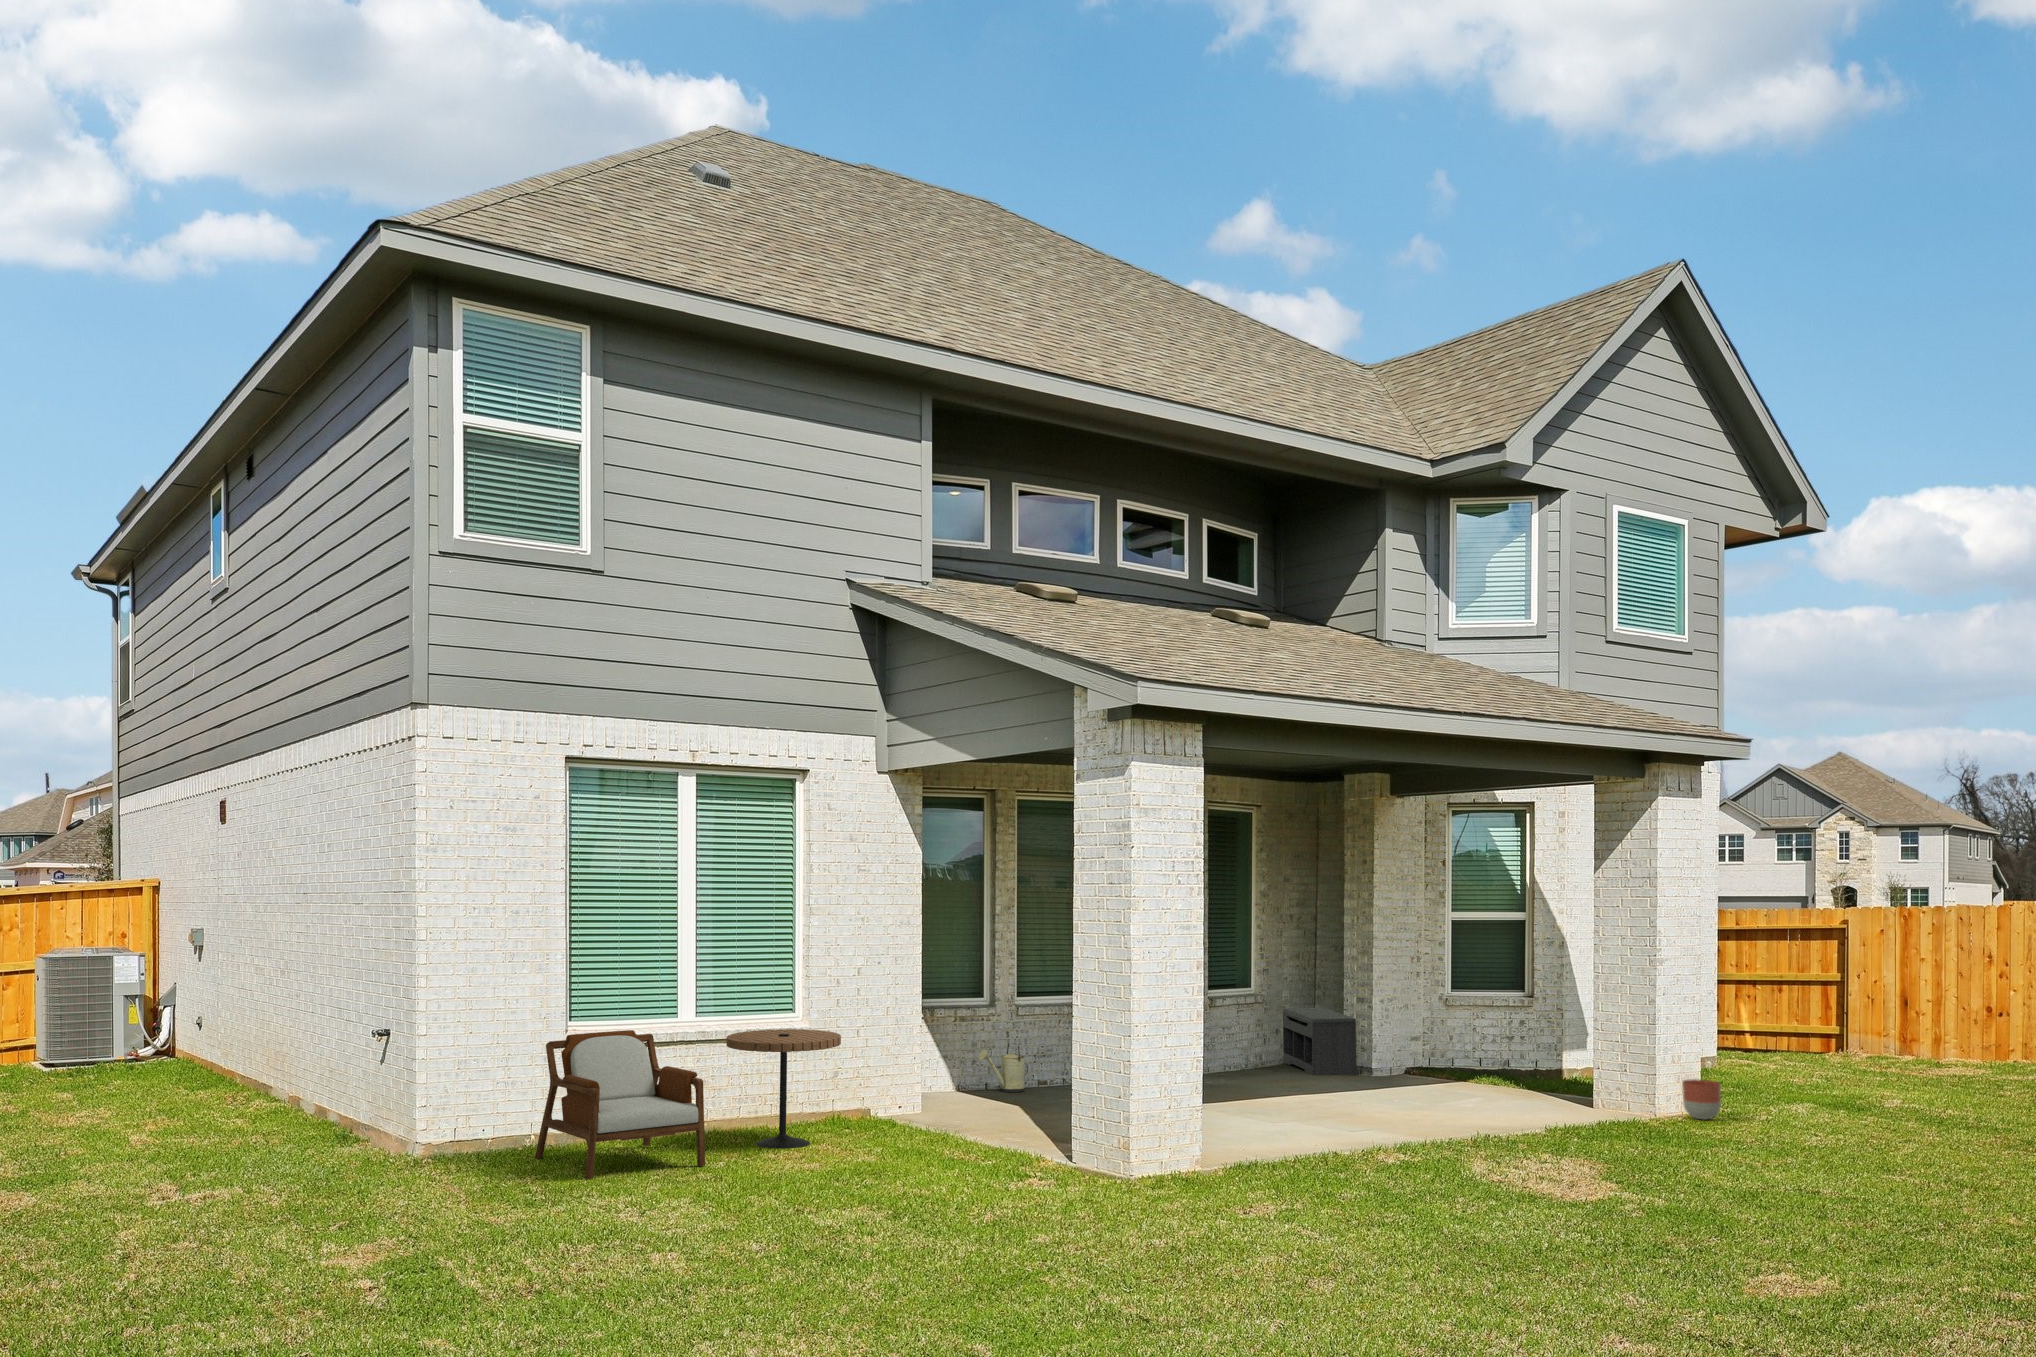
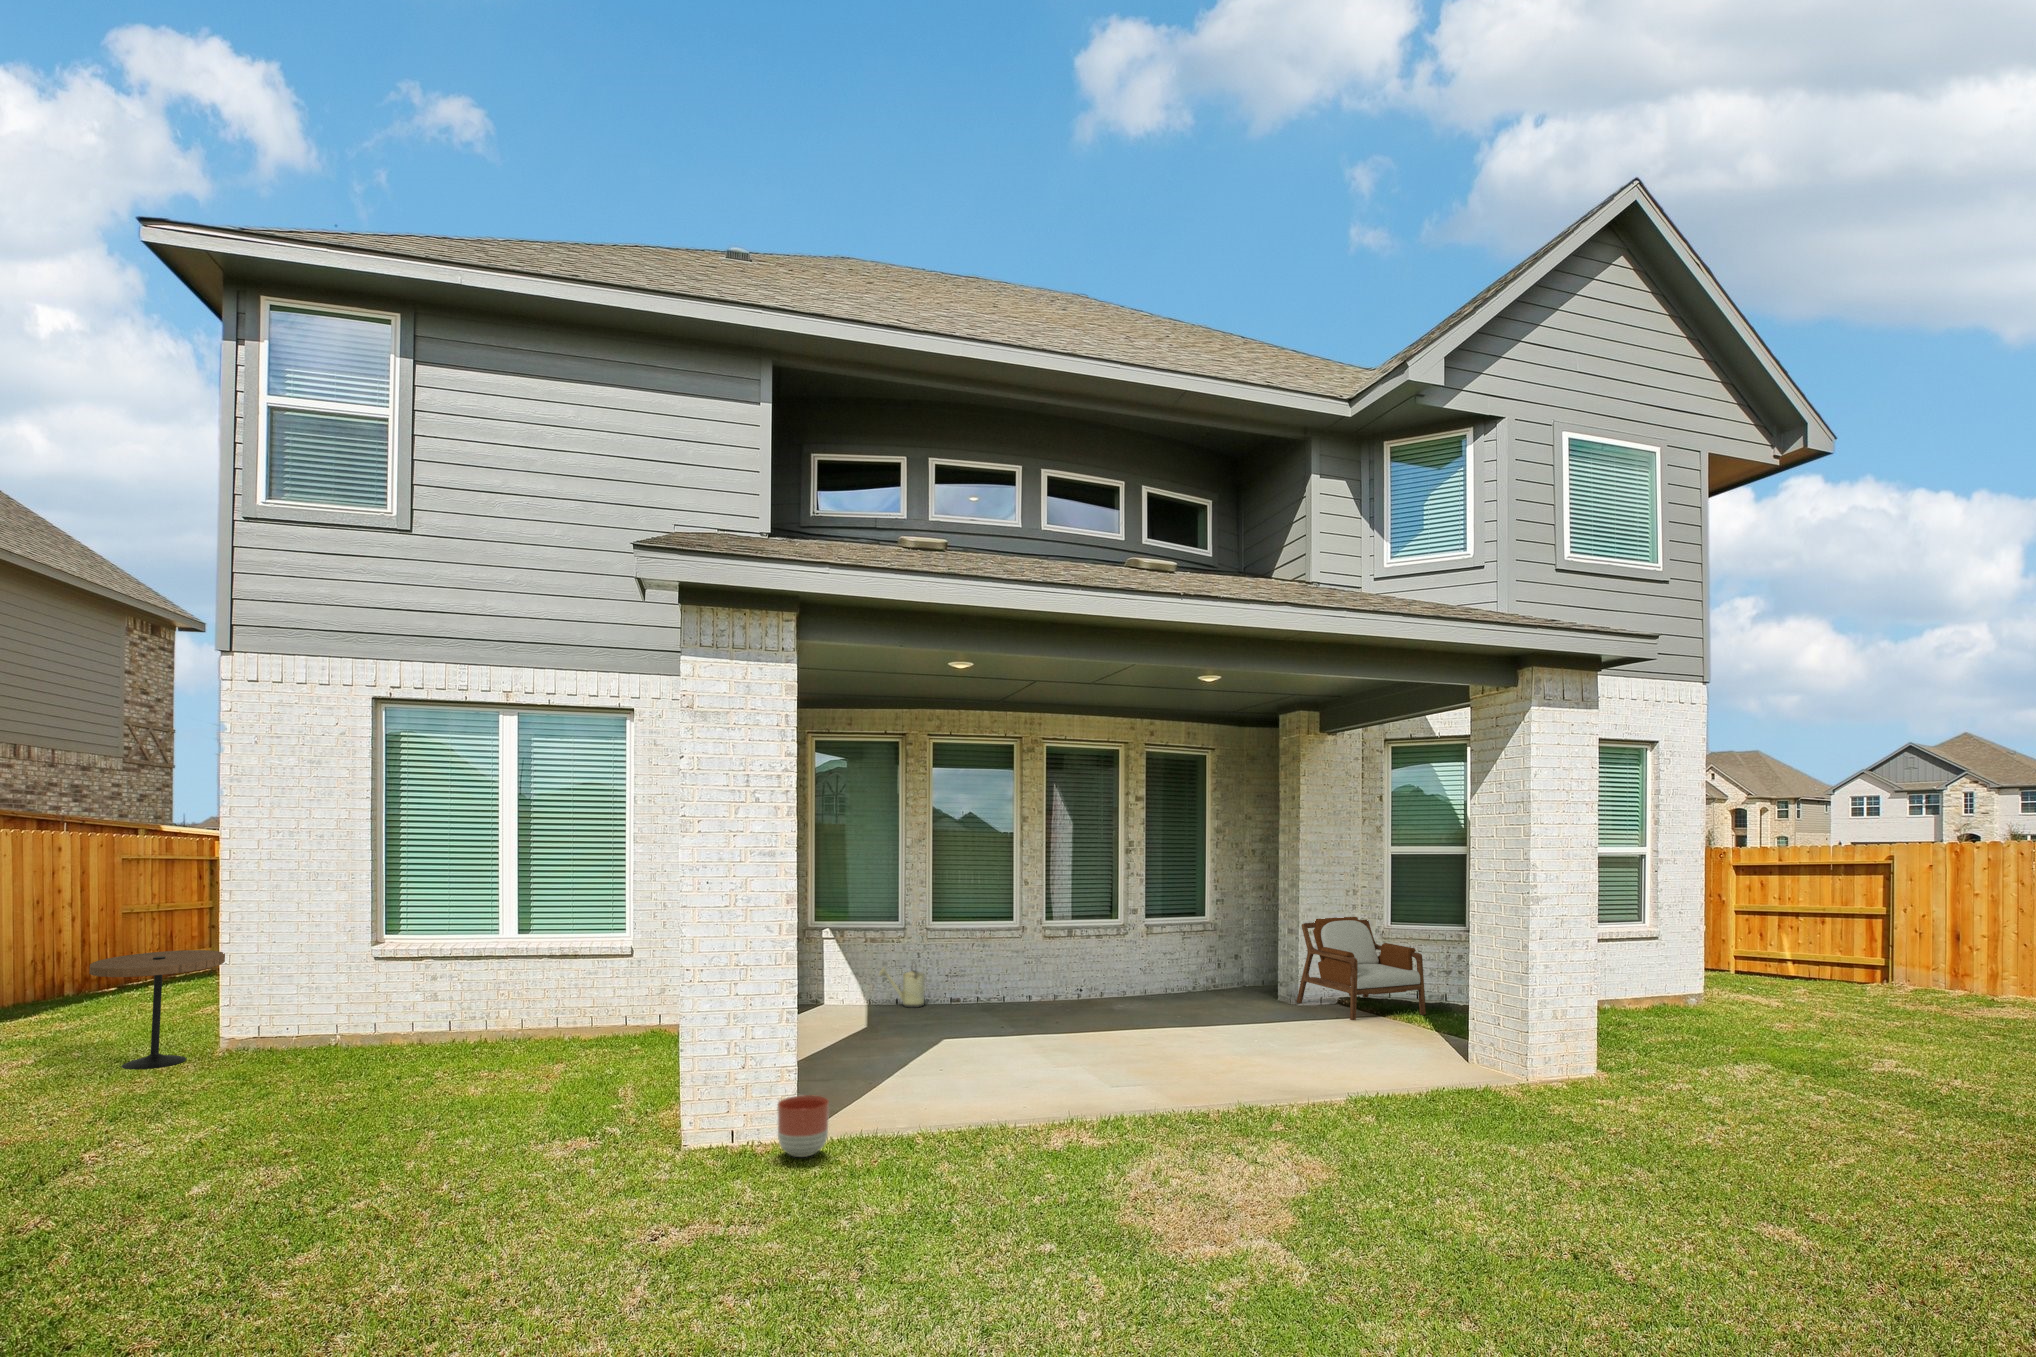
bench: present [1283,1008,1357,1075] -> none [1231,932,1280,1002]
side table: present [726,1029,841,1149] -> present [89,950,225,1070]
armchair: present [535,1030,705,1179] -> present [1297,917,1426,1021]
planter: present [1682,1079,1721,1120] -> present [778,1095,829,1157]

